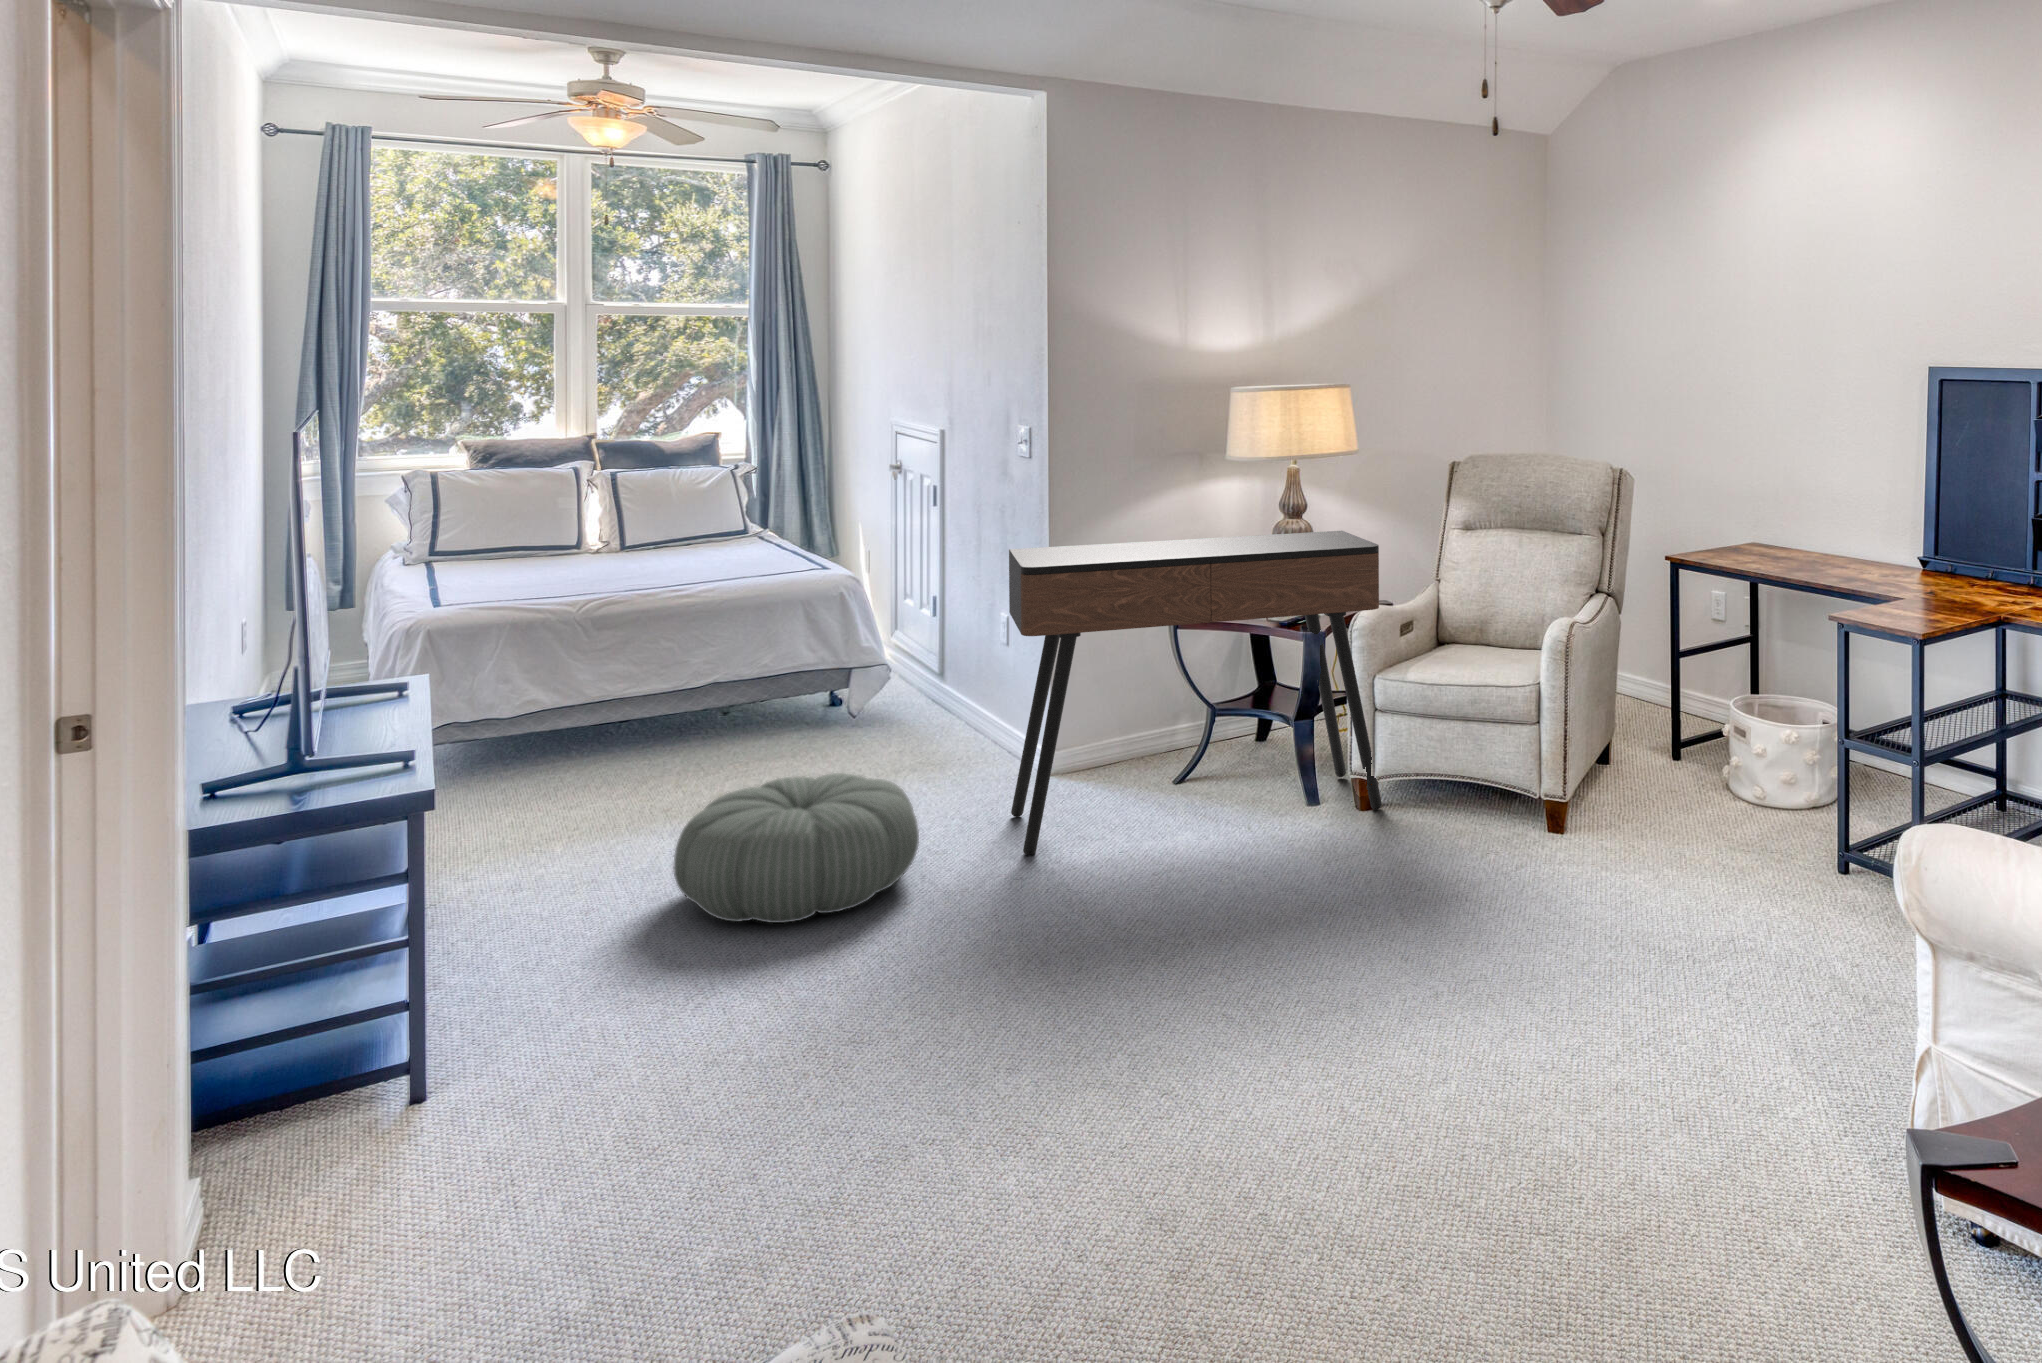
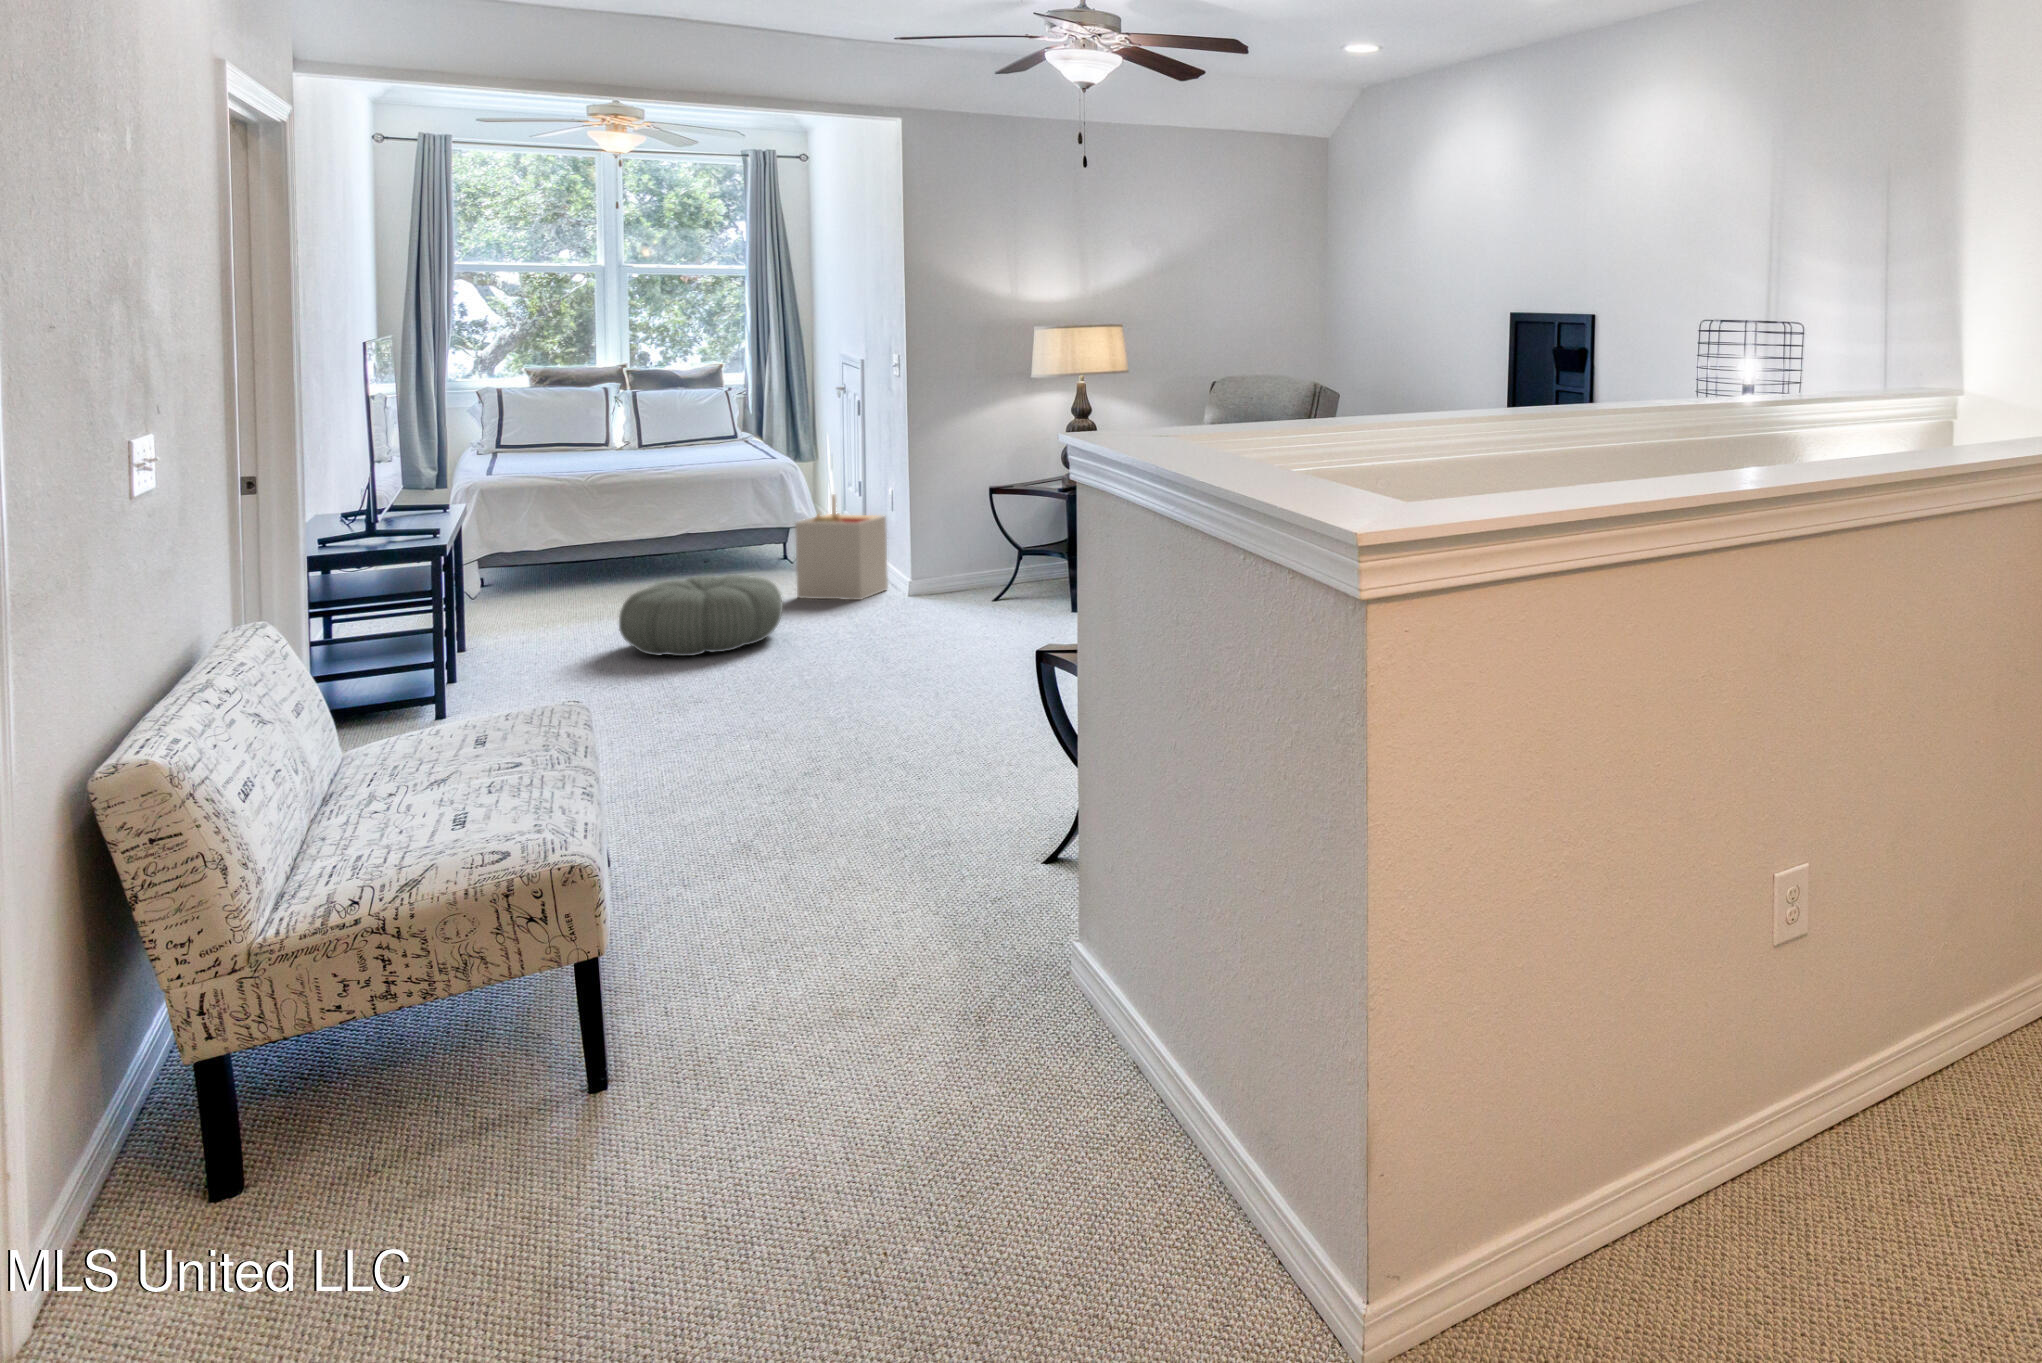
console table: present [1009,531,1382,856] -> none [854,427,1113,630]
storage bin: none [892,630,1016,789] -> present [795,495,888,600]

